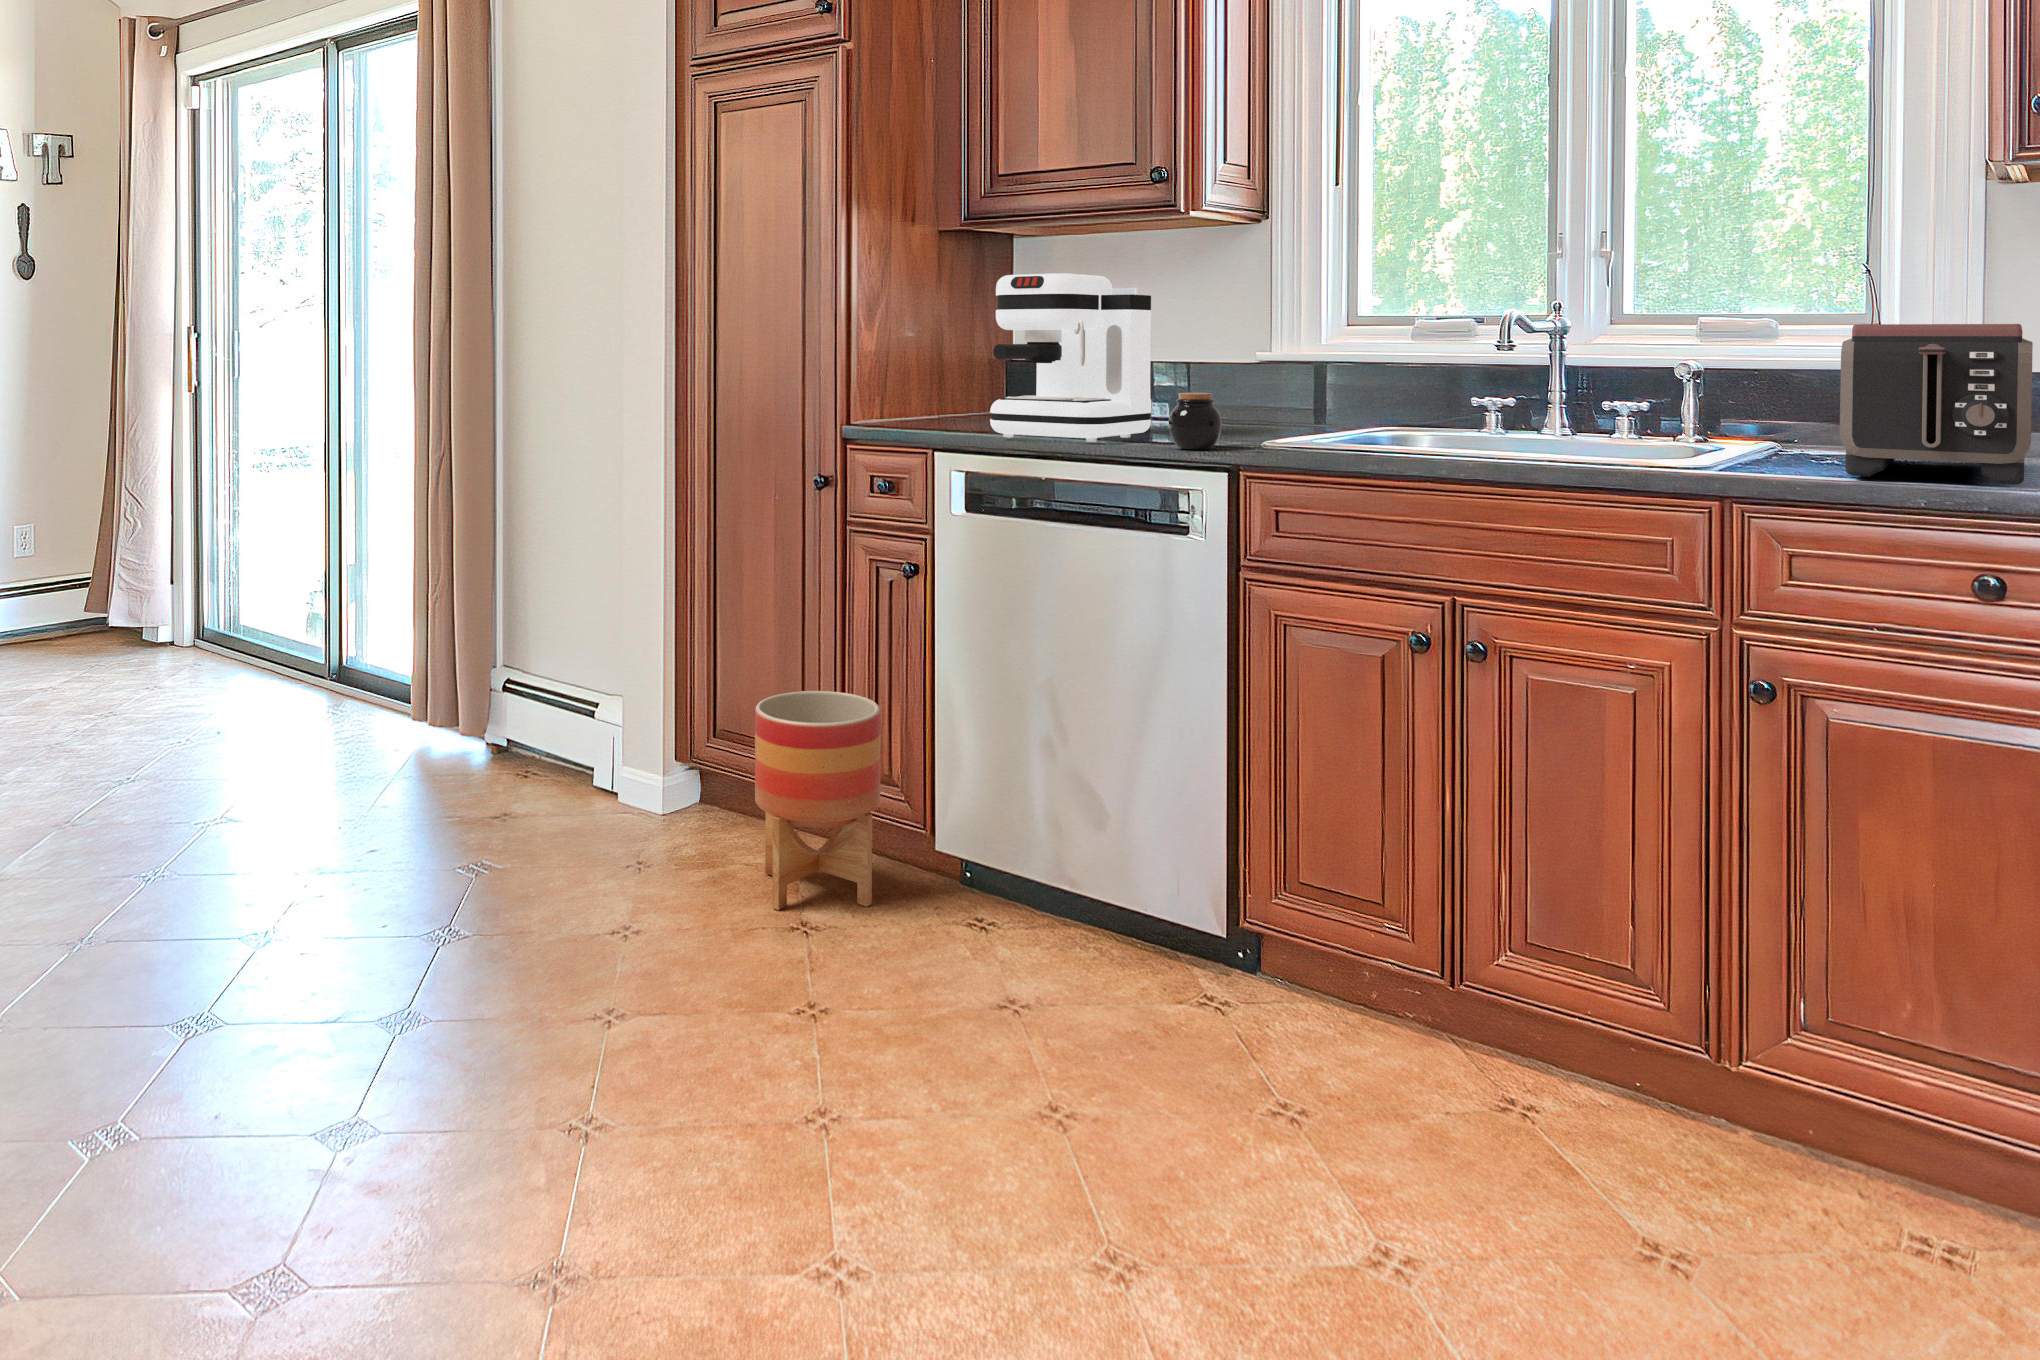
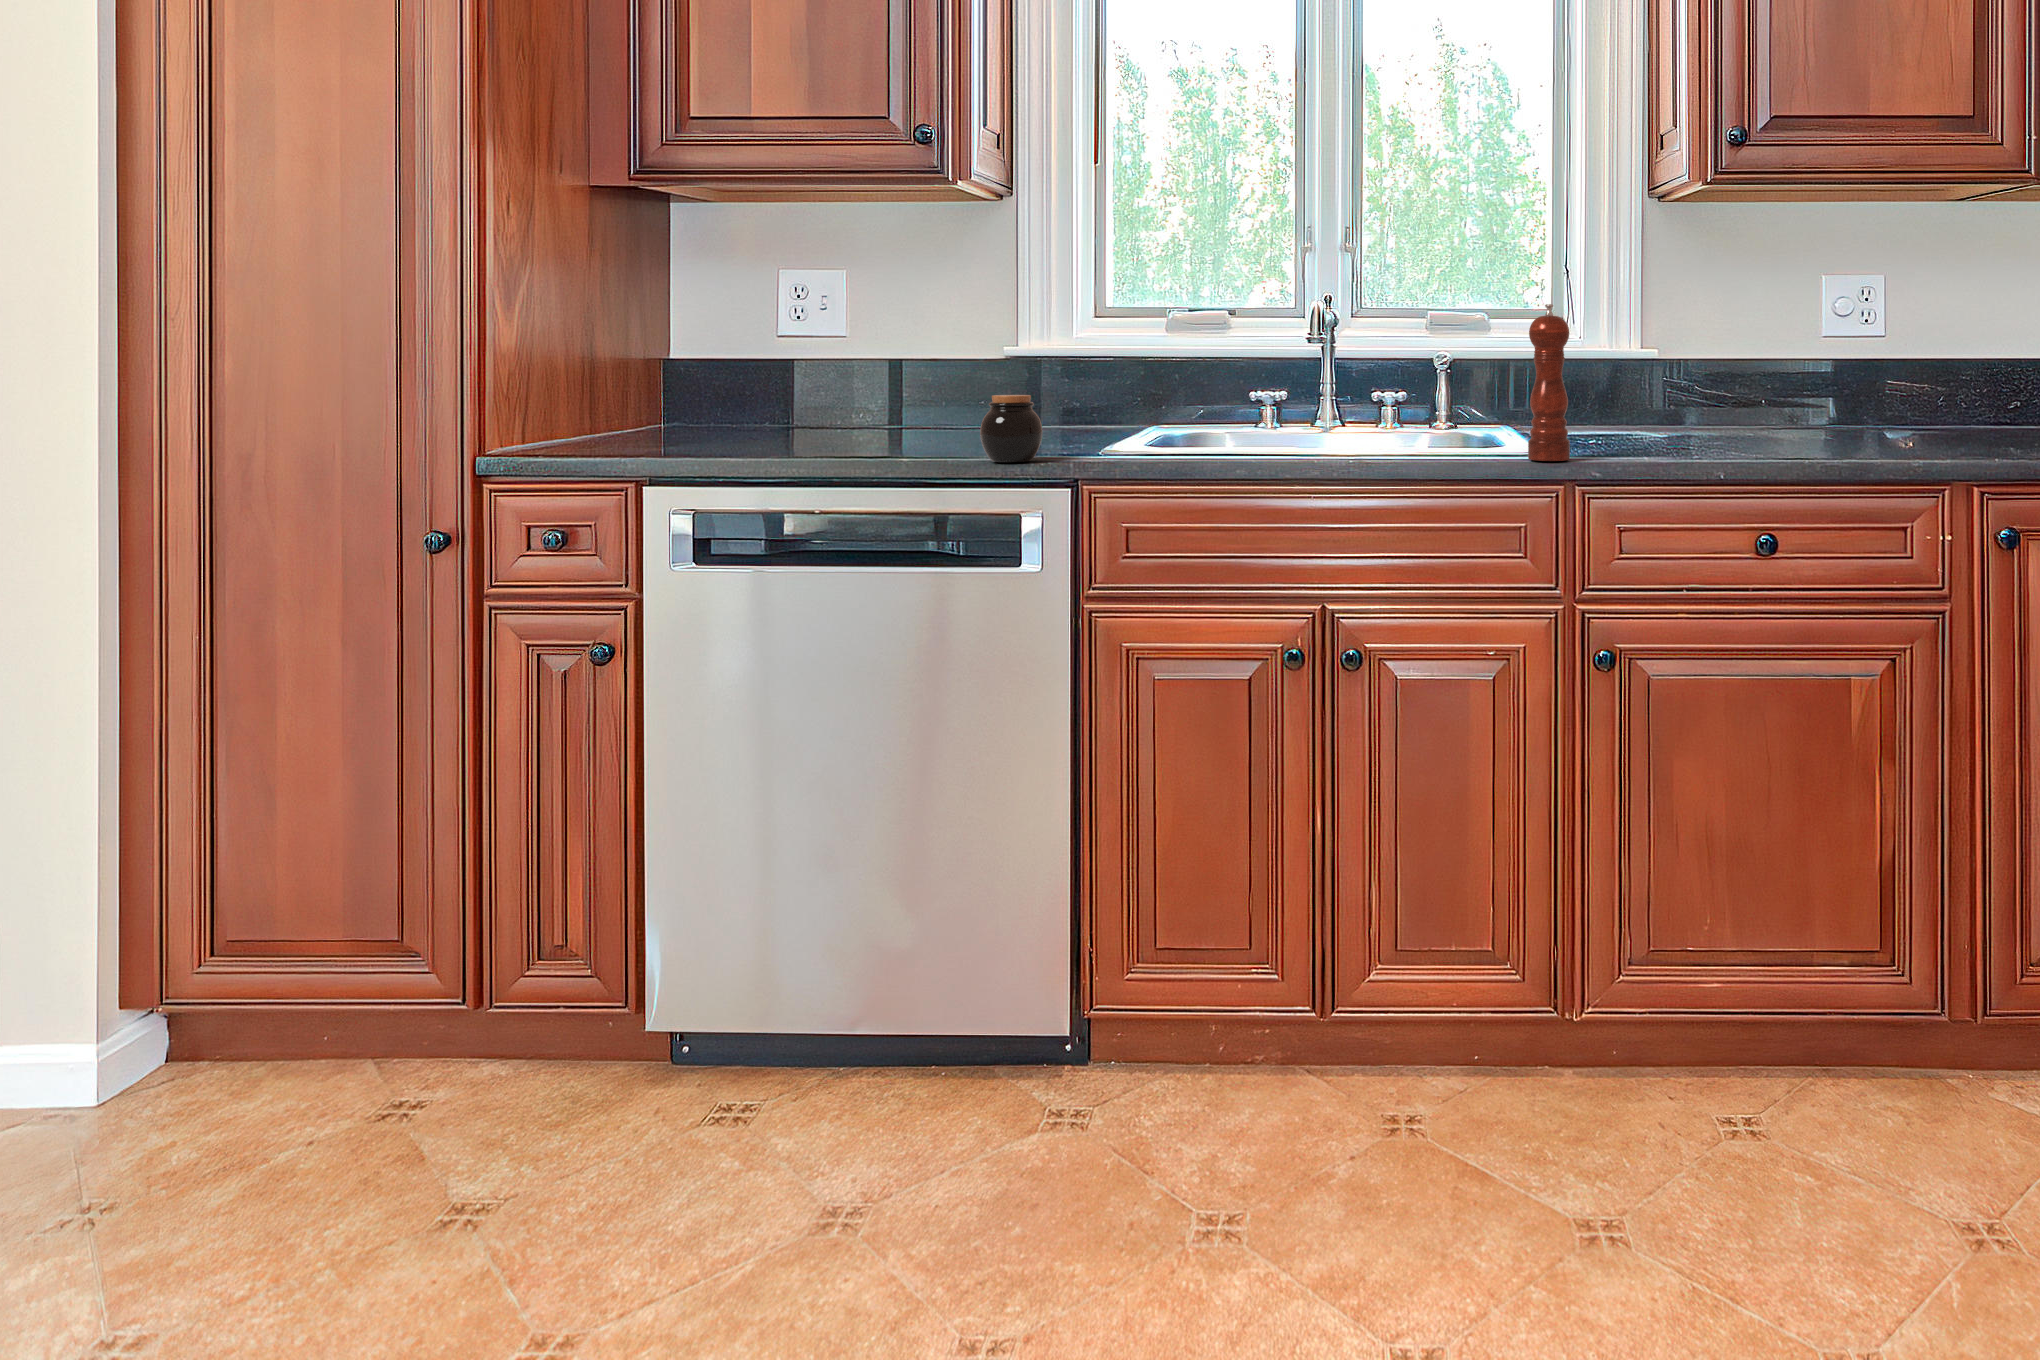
coffee maker: present [990,273,1151,442] -> none [724,247,923,461]
pepper mill: none [1696,313,1750,480] -> present [1528,304,1570,461]
toaster: present [1840,324,2033,484] -> none [1594,316,1756,452]
planter: present [755,691,881,910] -> none [349,847,564,1205]

